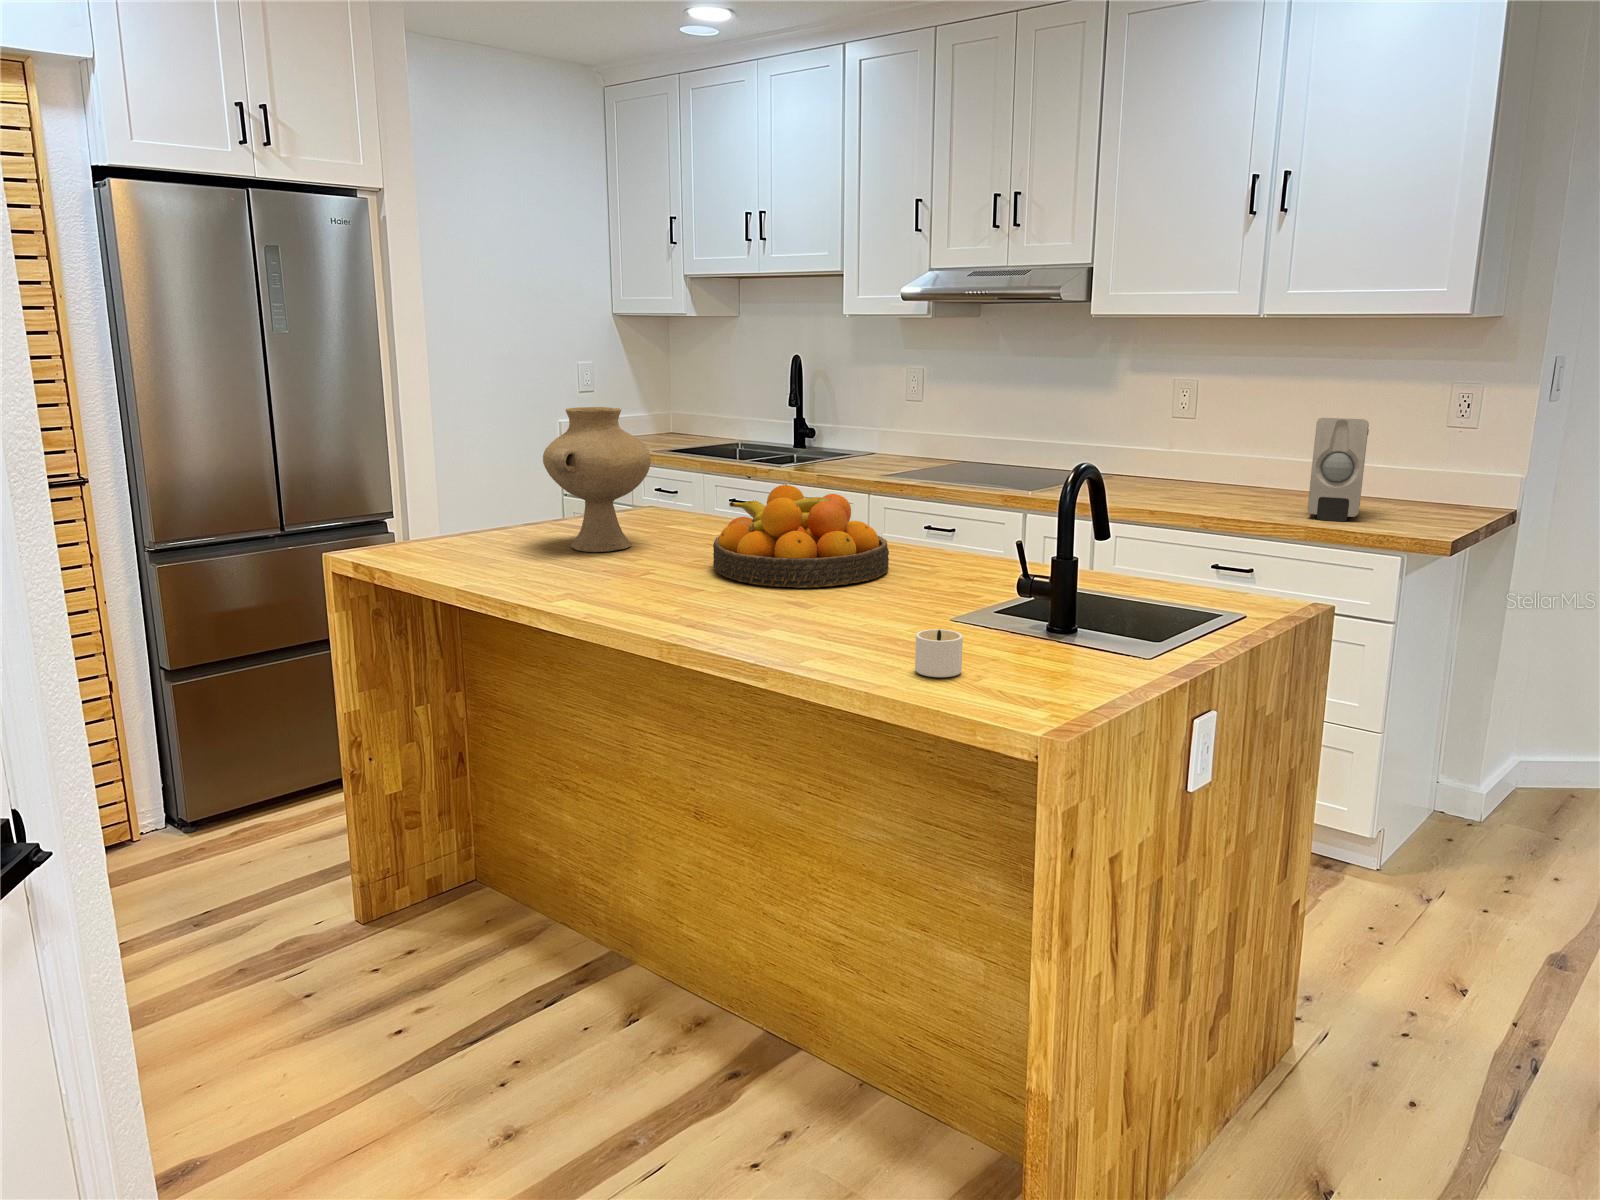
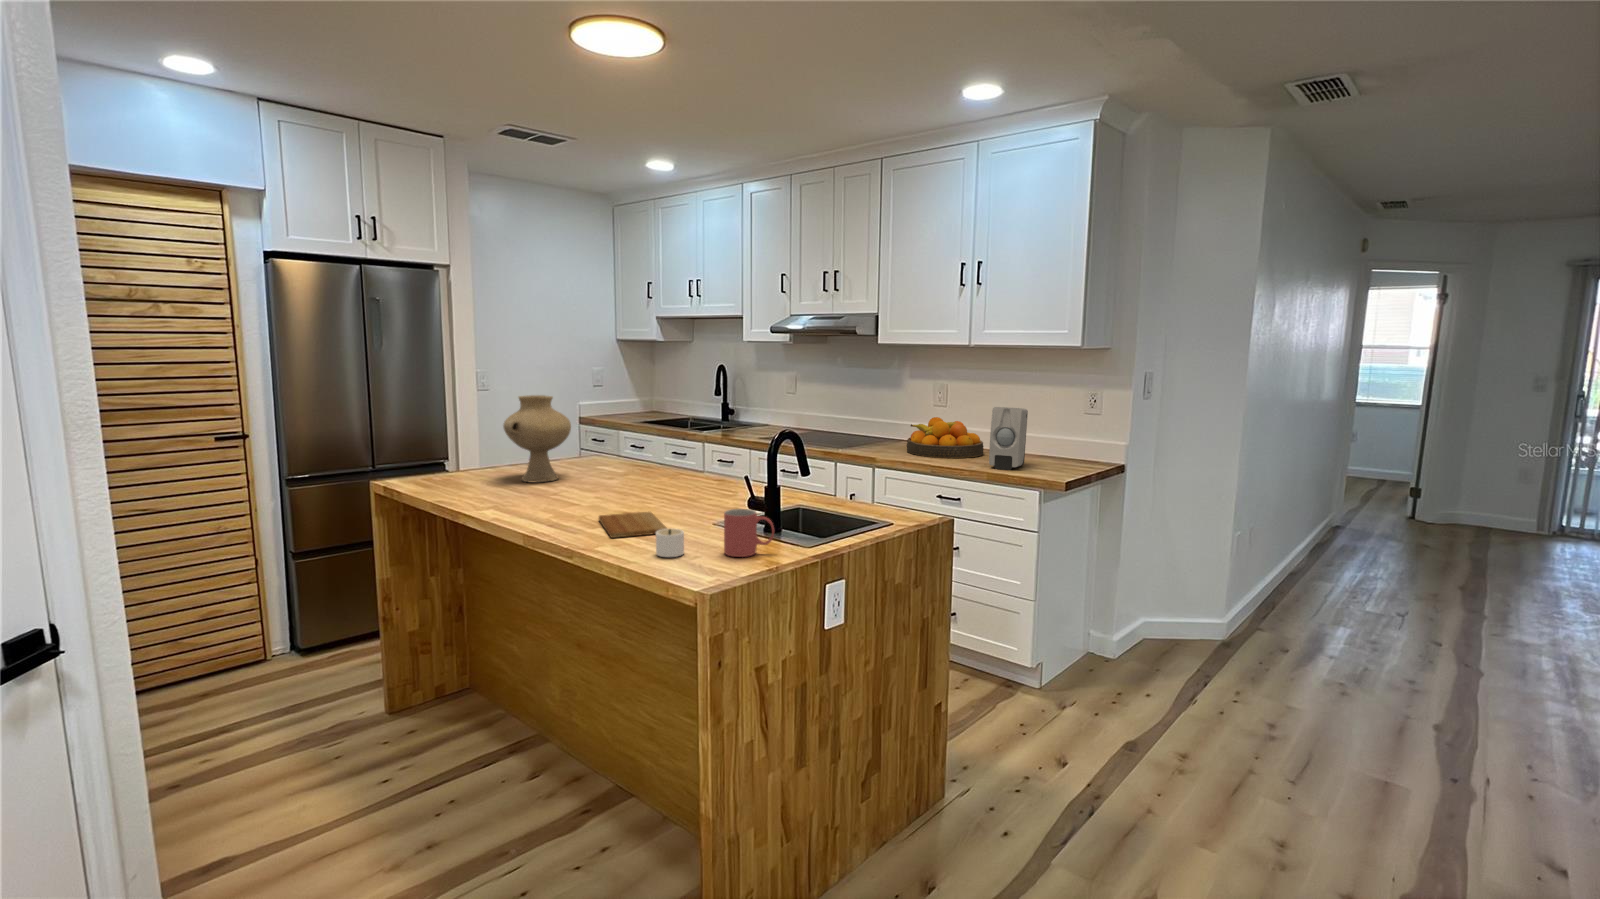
fruit bowl: present [713,485,889,588] -> present [907,417,984,458]
mug: none [1025,595,1111,675] -> present [724,509,774,557]
cutting board: none [764,599,898,645] -> present [599,512,667,538]

